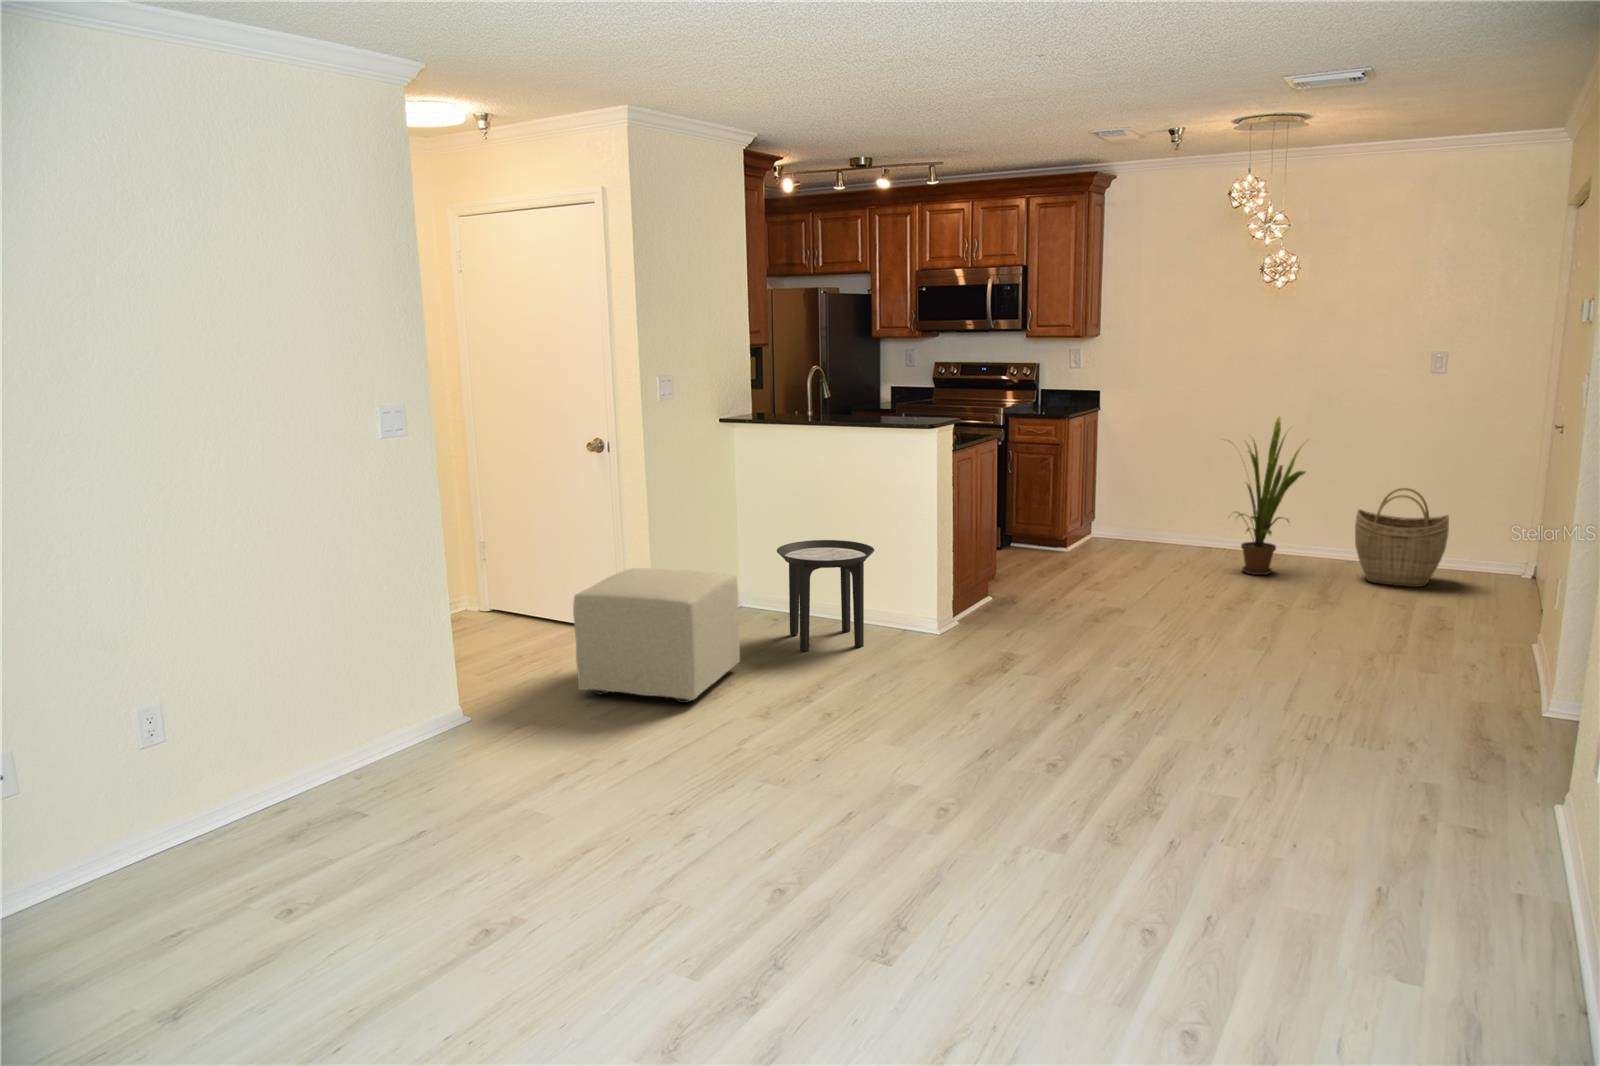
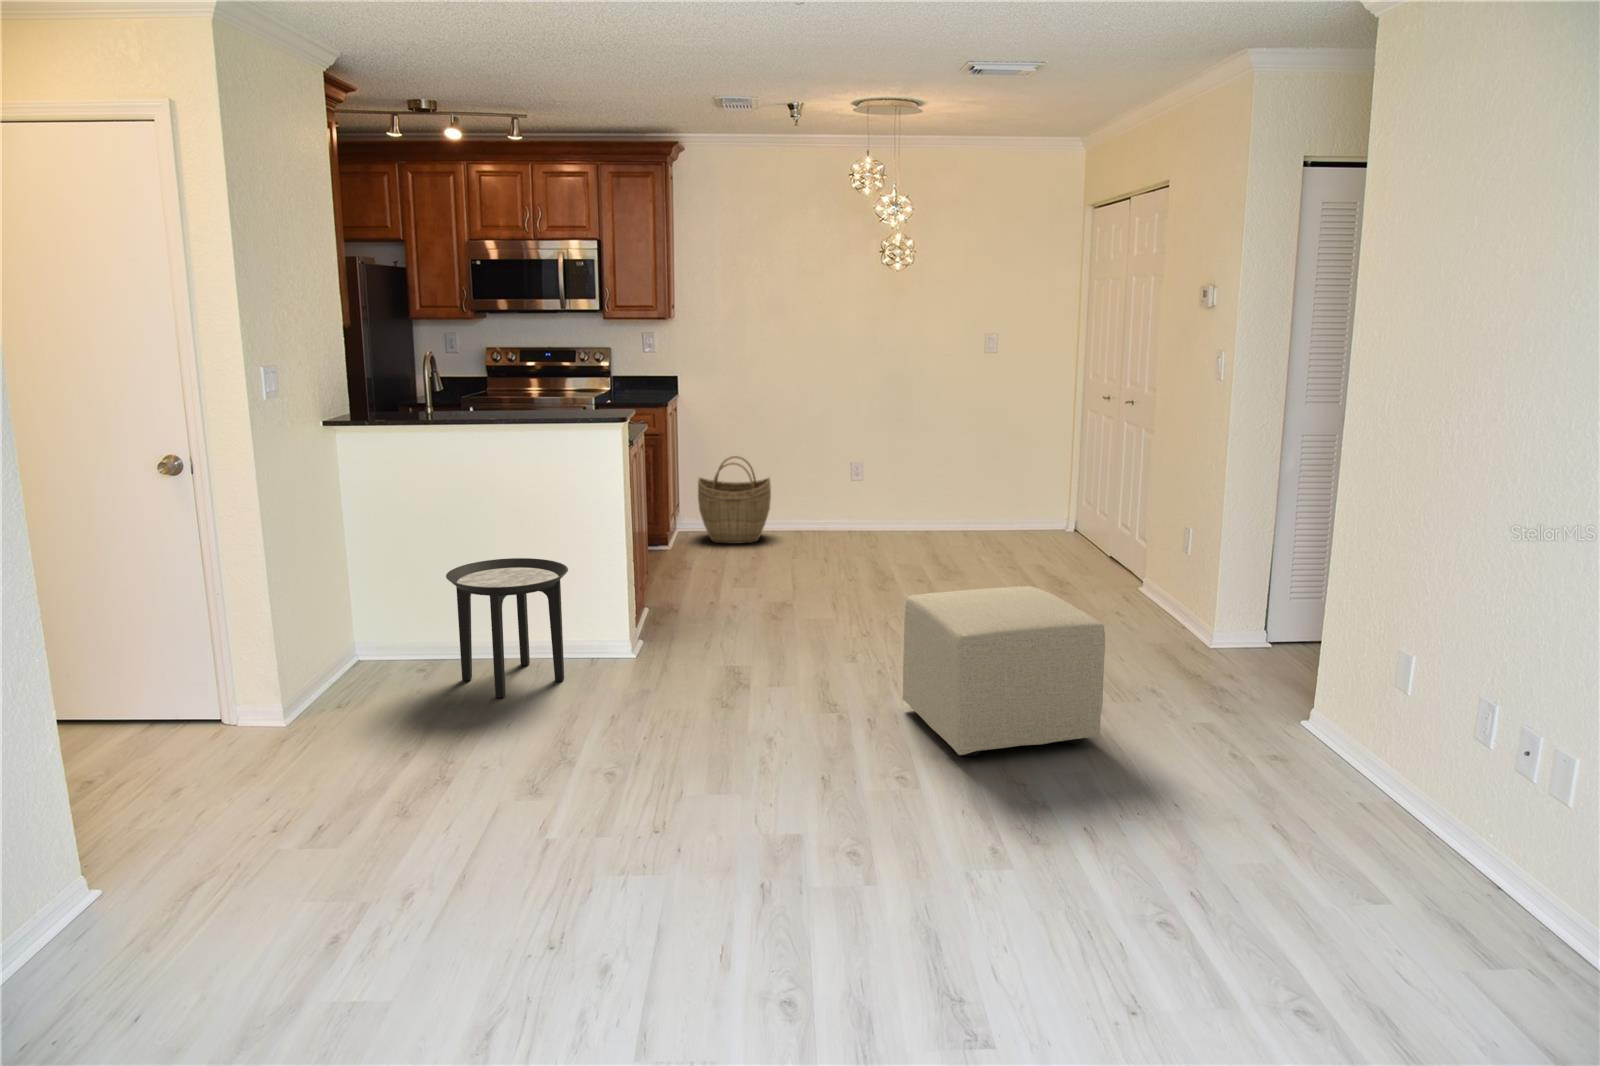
house plant: present [1229,417,1305,575] -> none [808,394,890,545]
woven basket: present [1355,488,1449,587] -> present [698,456,771,544]
ottoman: present [573,568,740,703] -> present [903,586,1105,756]

